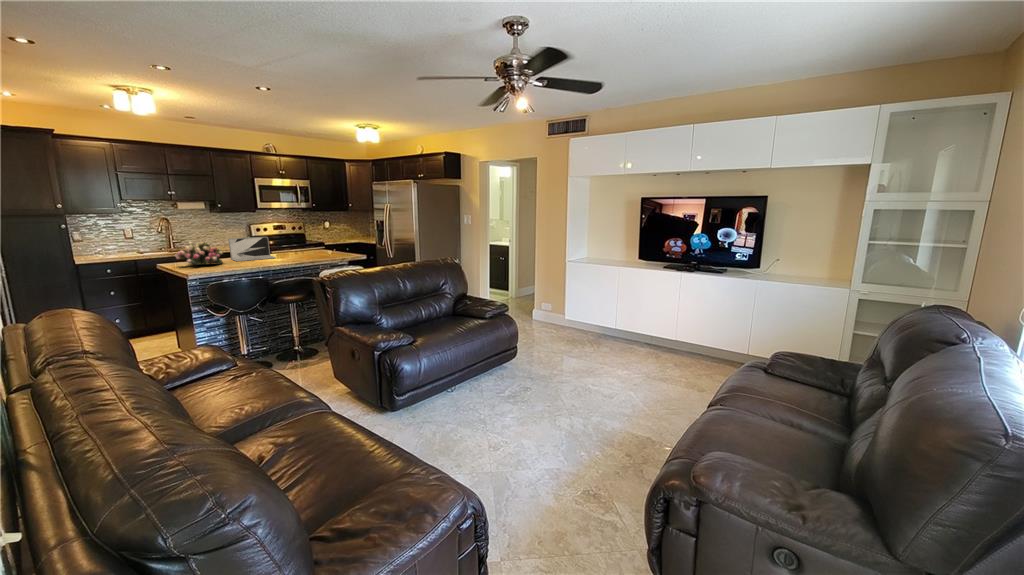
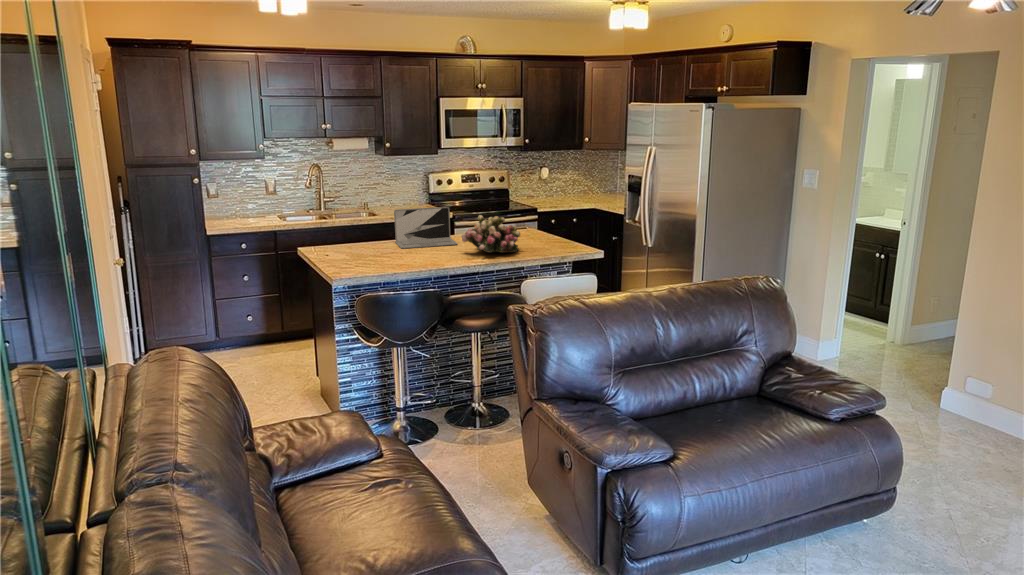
flower arrangement: present [175,242,223,265] -> present [462,215,520,253]

